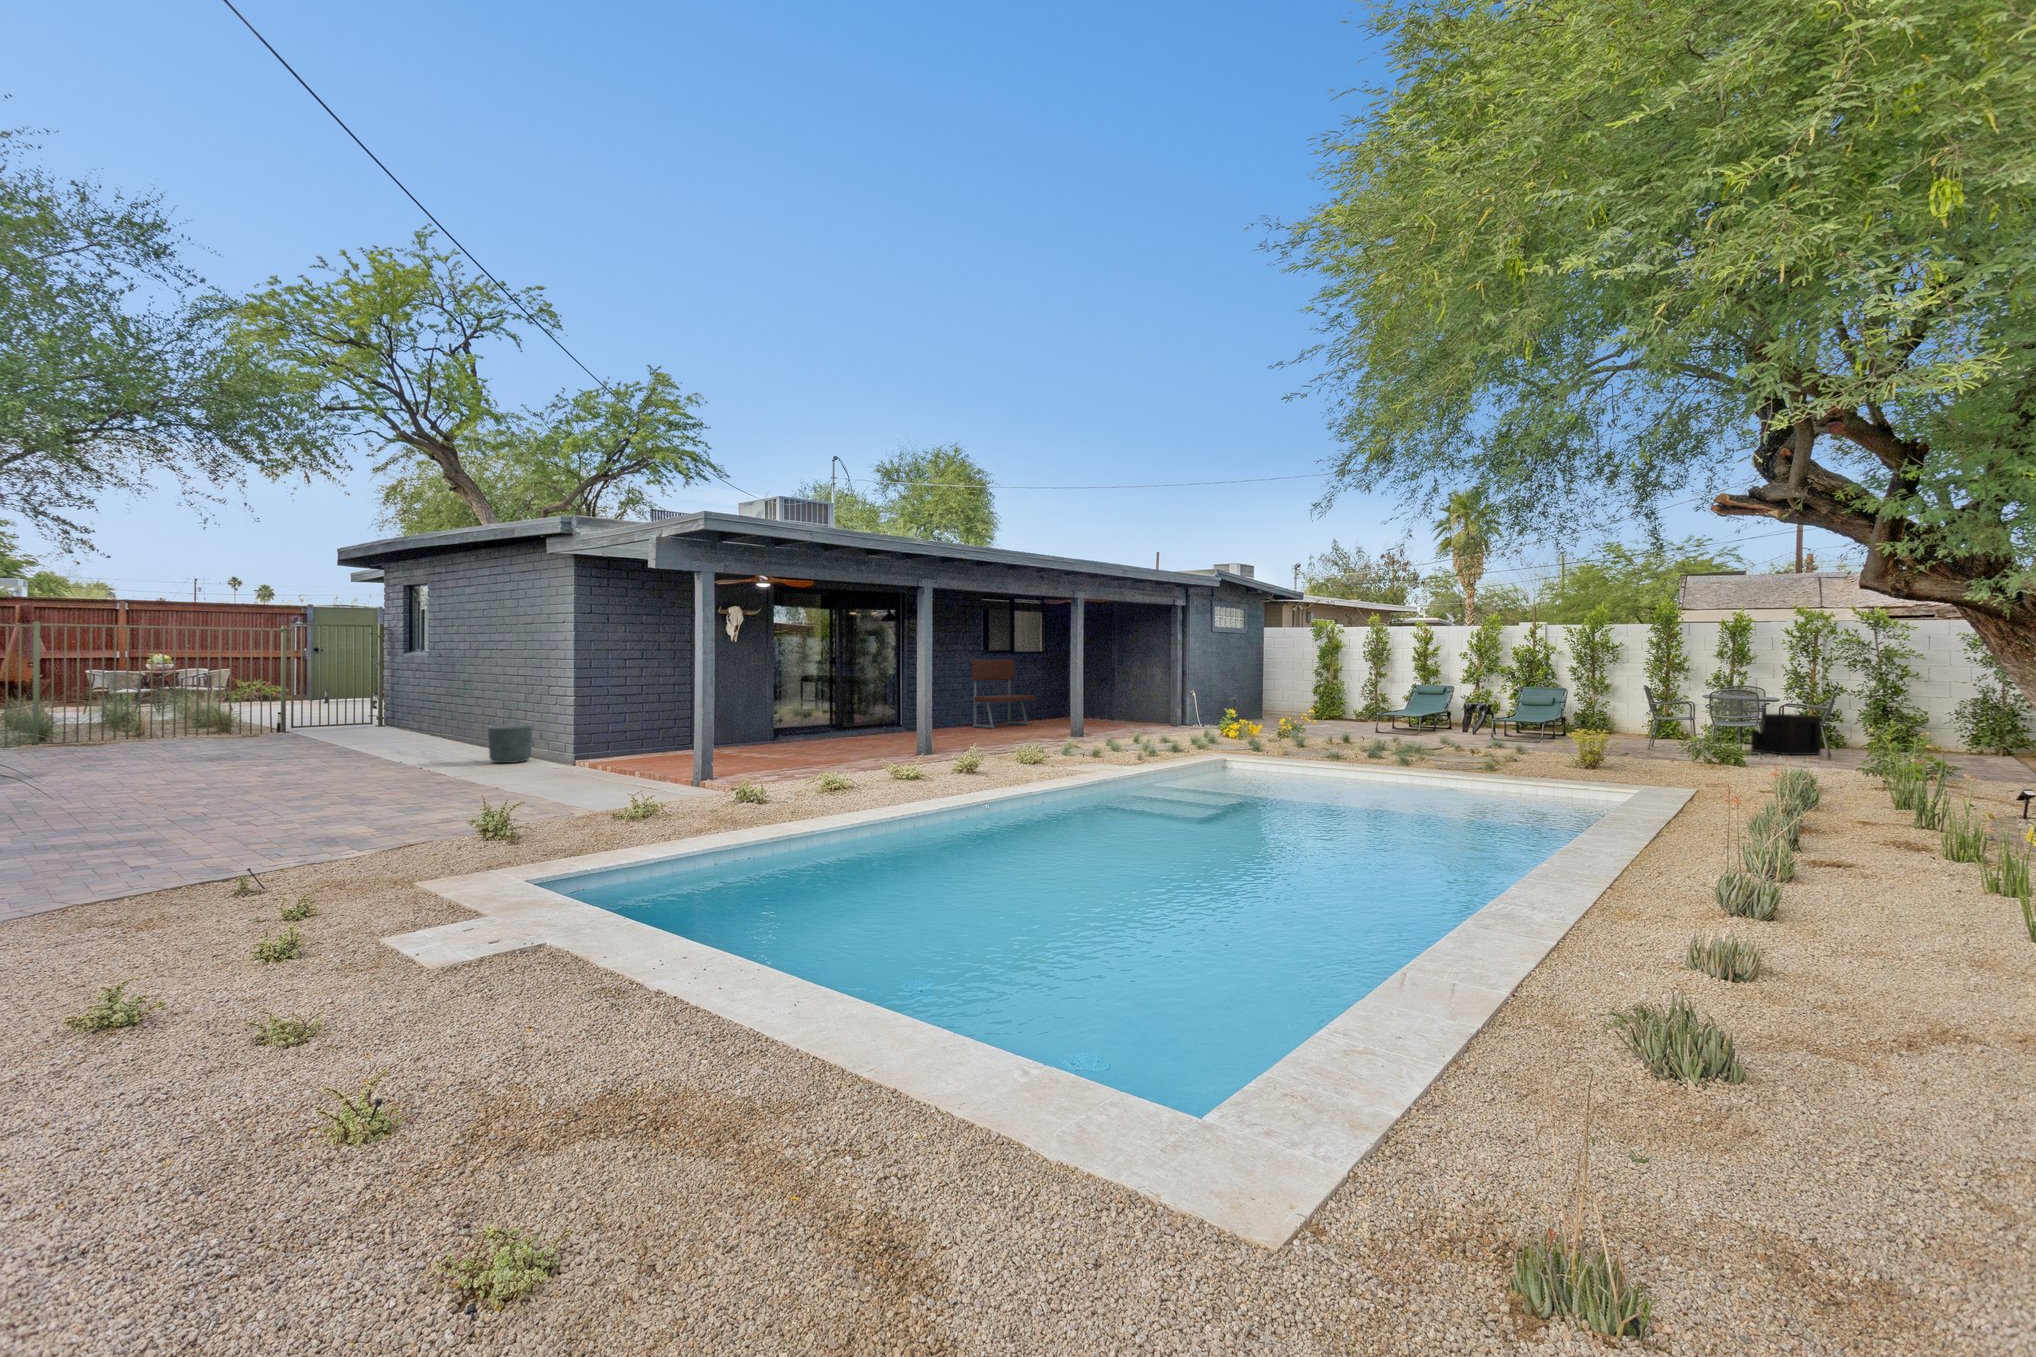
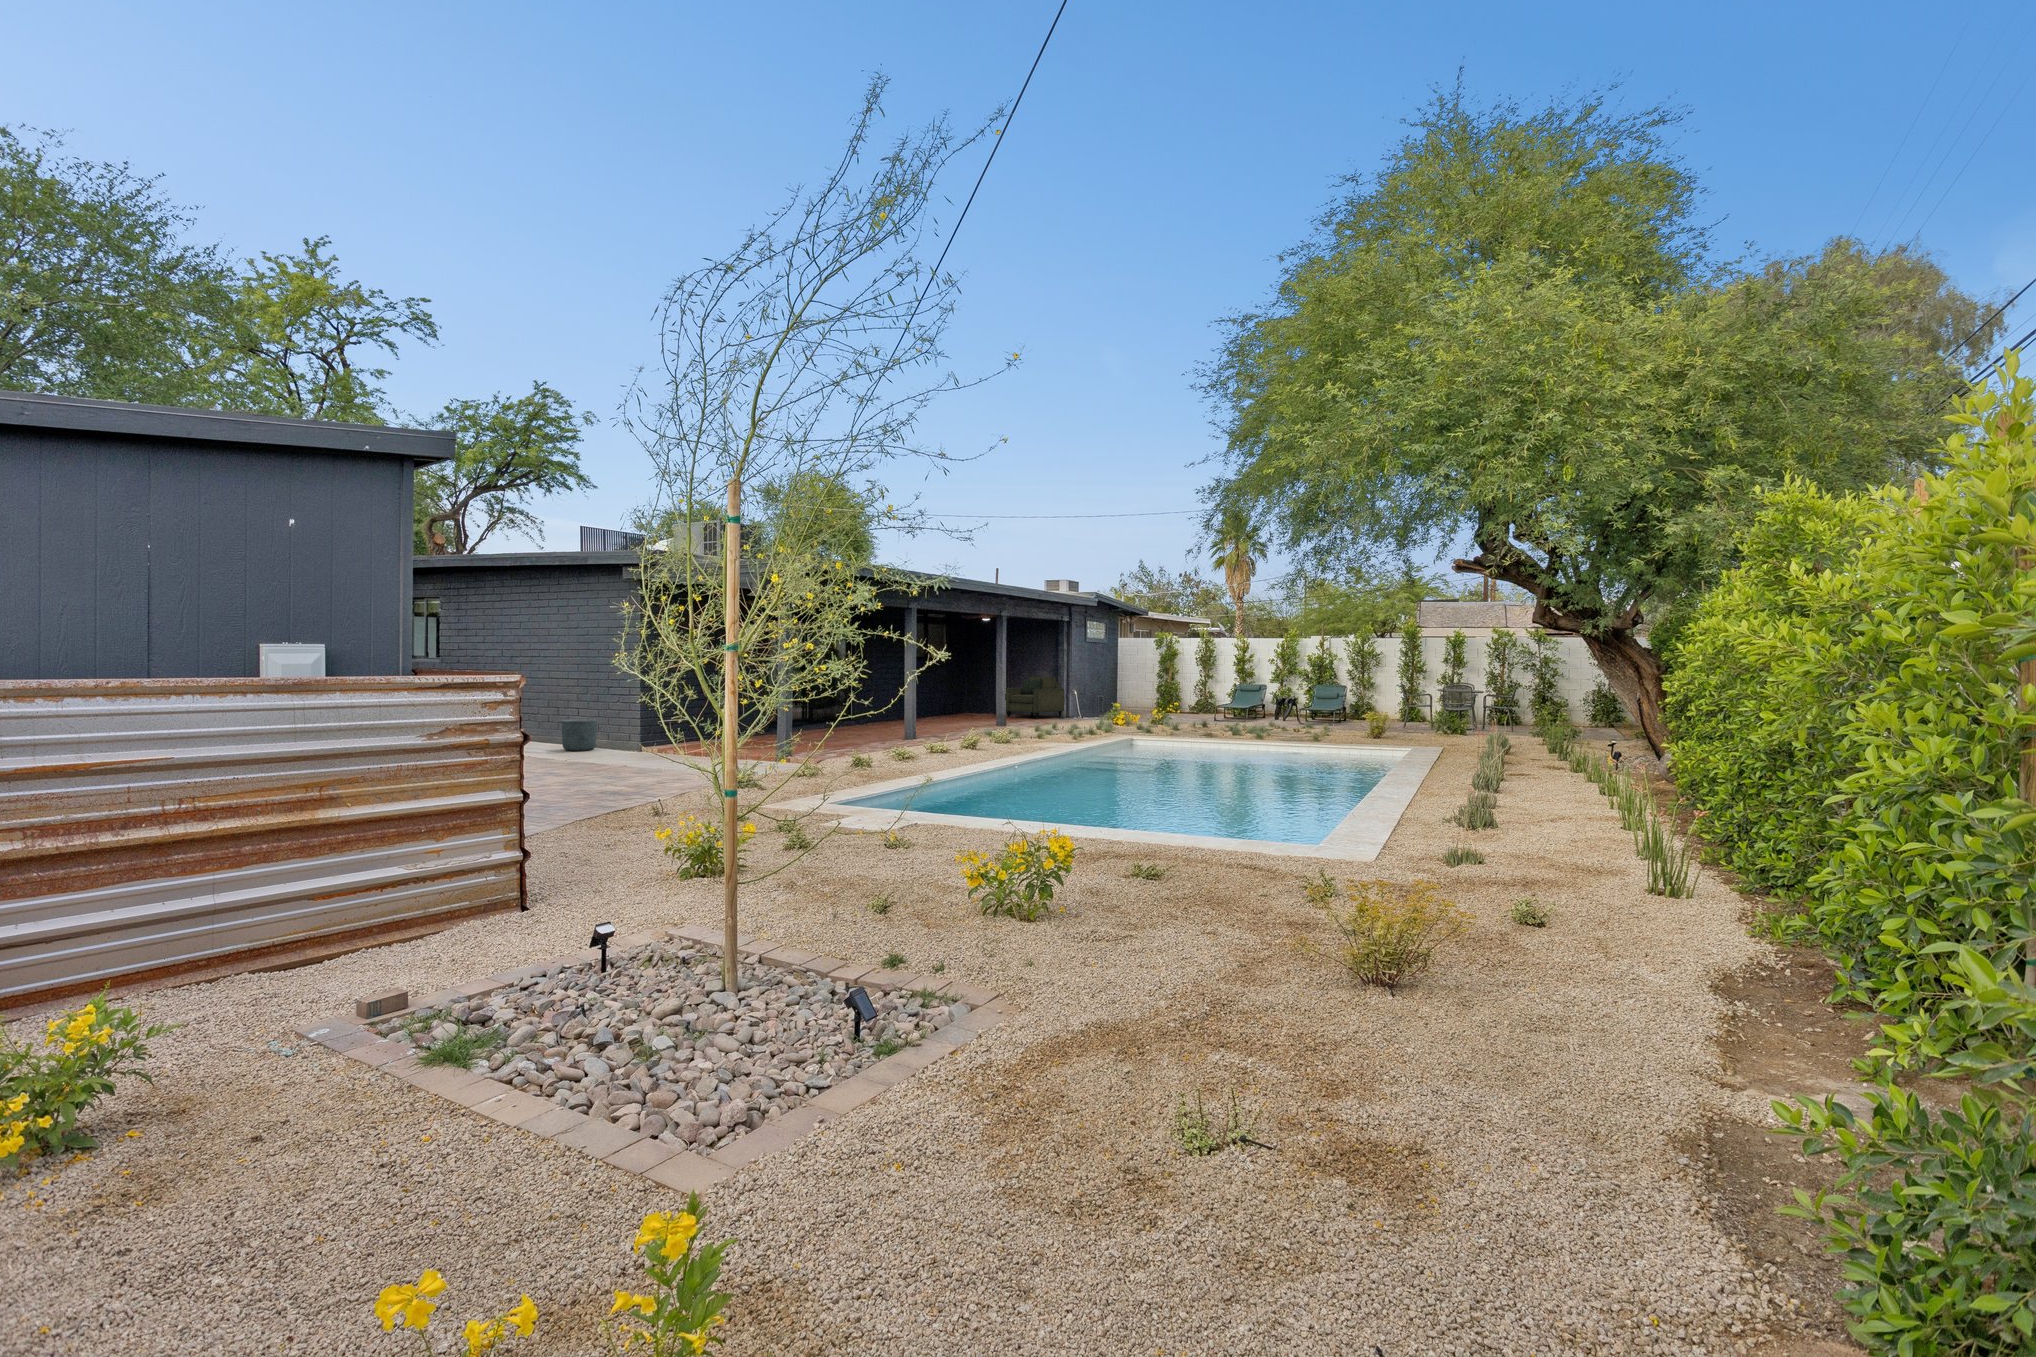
bench: present [972,660,1036,728] -> none [901,664,951,722]
armchair: none [1107,675,1181,726] -> present [1005,677,1064,719]
wooden crate: present [1751,714,1822,755] -> none [1467,702,1508,730]

